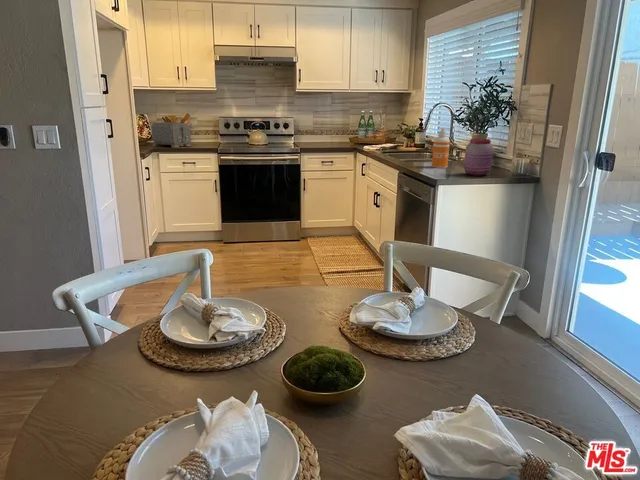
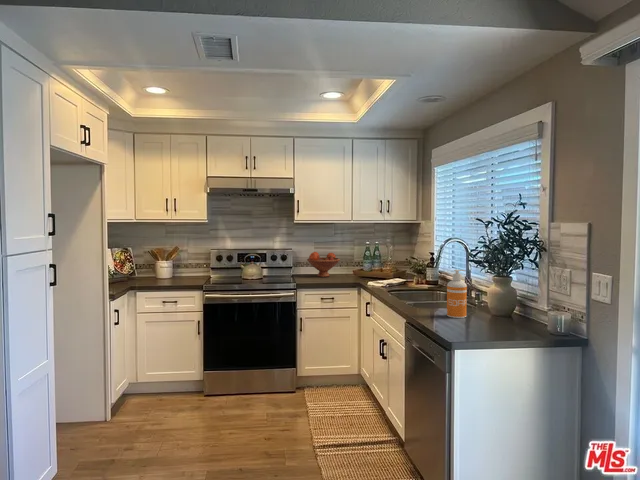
fruit bowl: none [308,120,337,143] -> present [307,252,340,277]
toaster: present [151,122,191,148] -> none [132,256,175,285]
jar: present [464,139,493,176] -> none [487,286,523,334]

